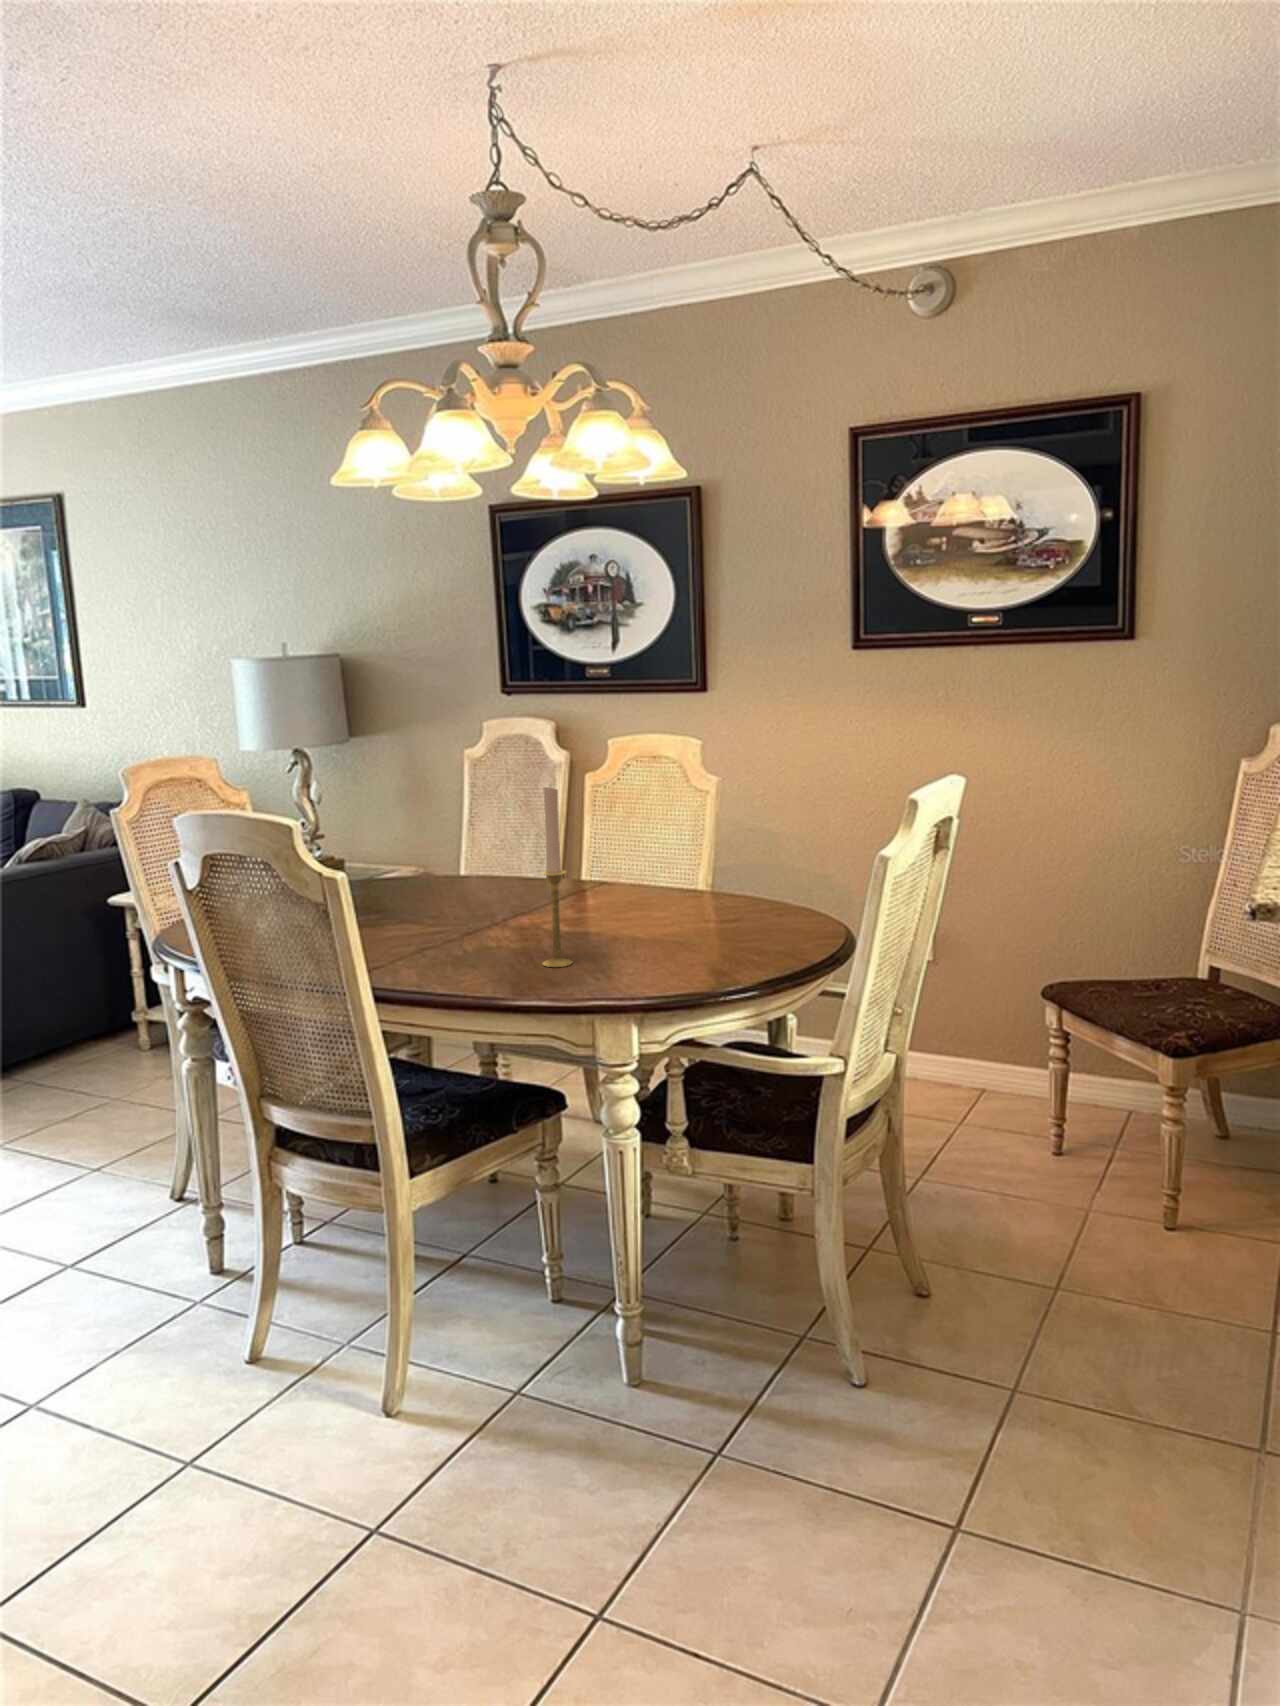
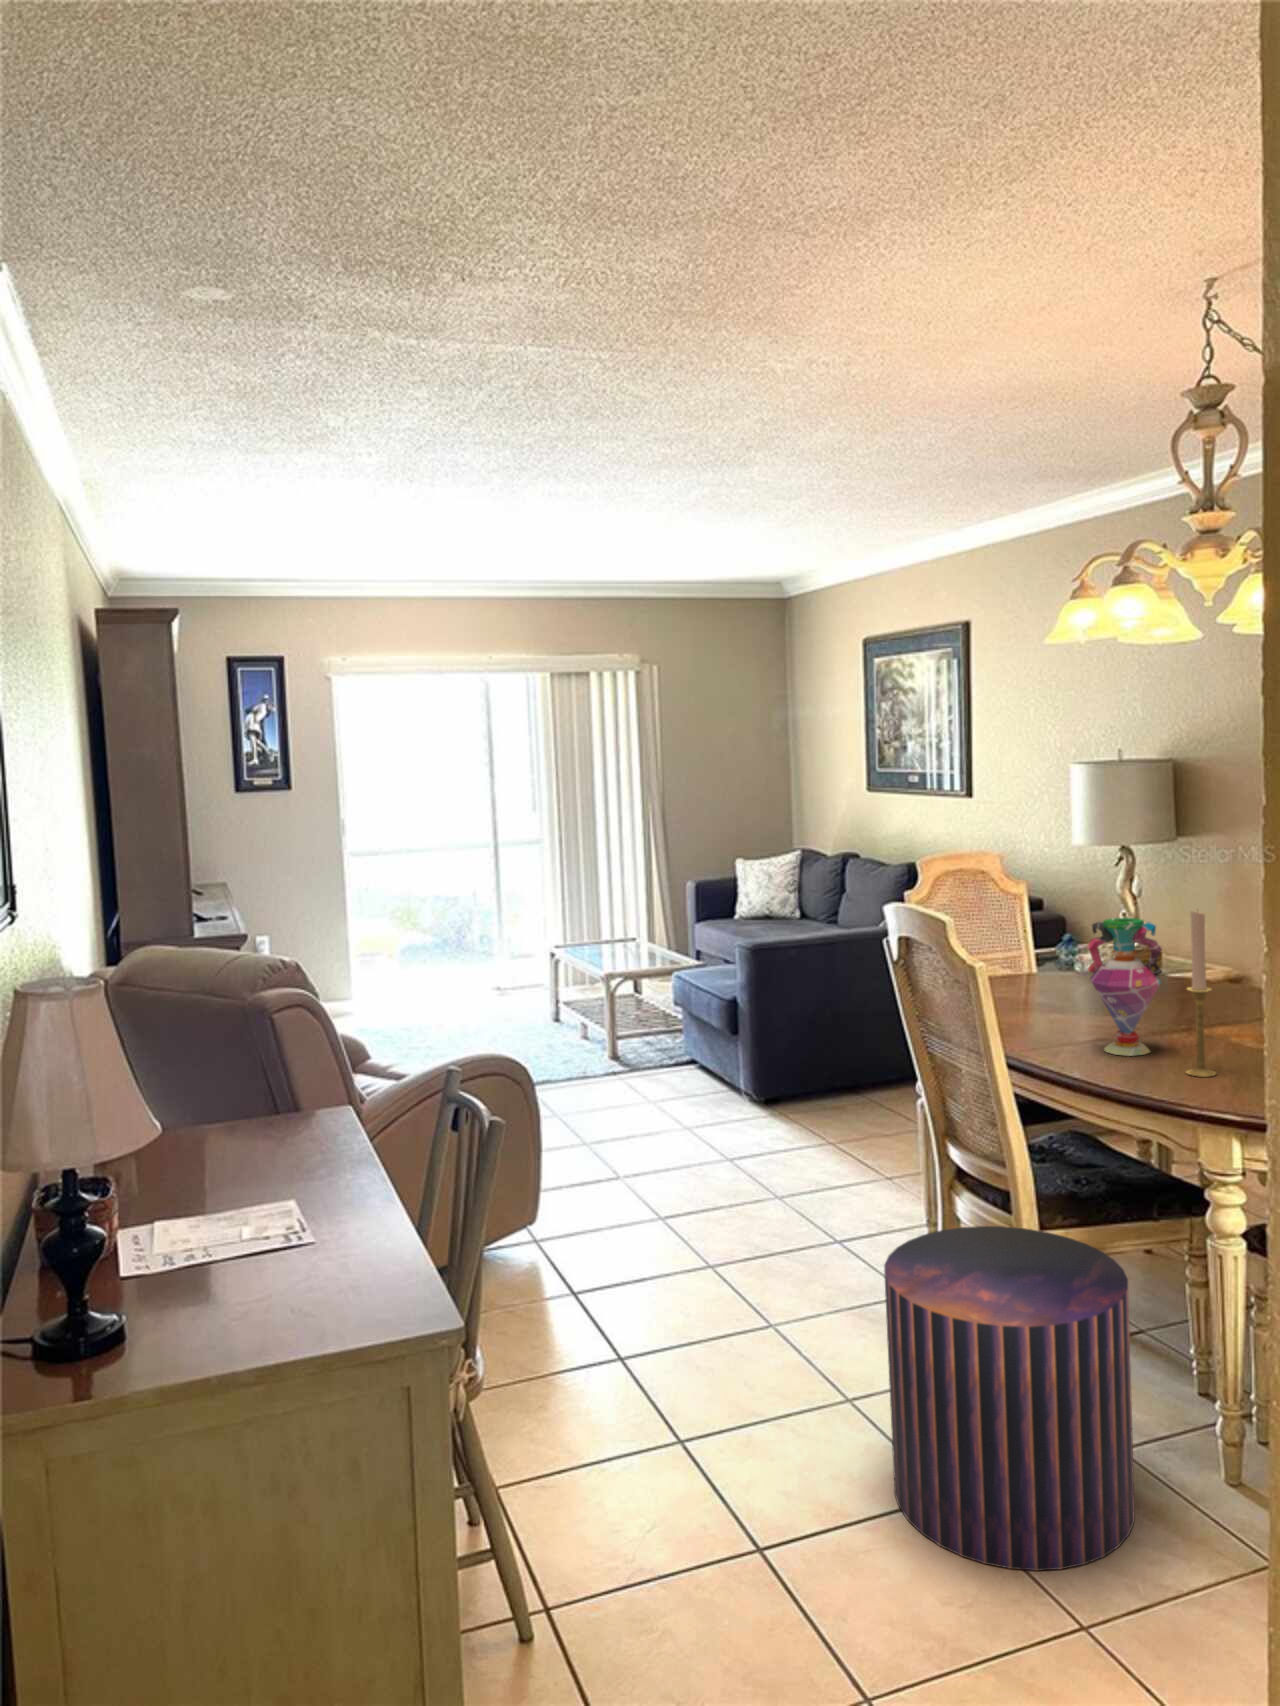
vase: none [412,803,497,959] -> present [1087,918,1162,1056]
pouf: none [276,1176,584,1613] -> present [884,1226,1135,1571]

